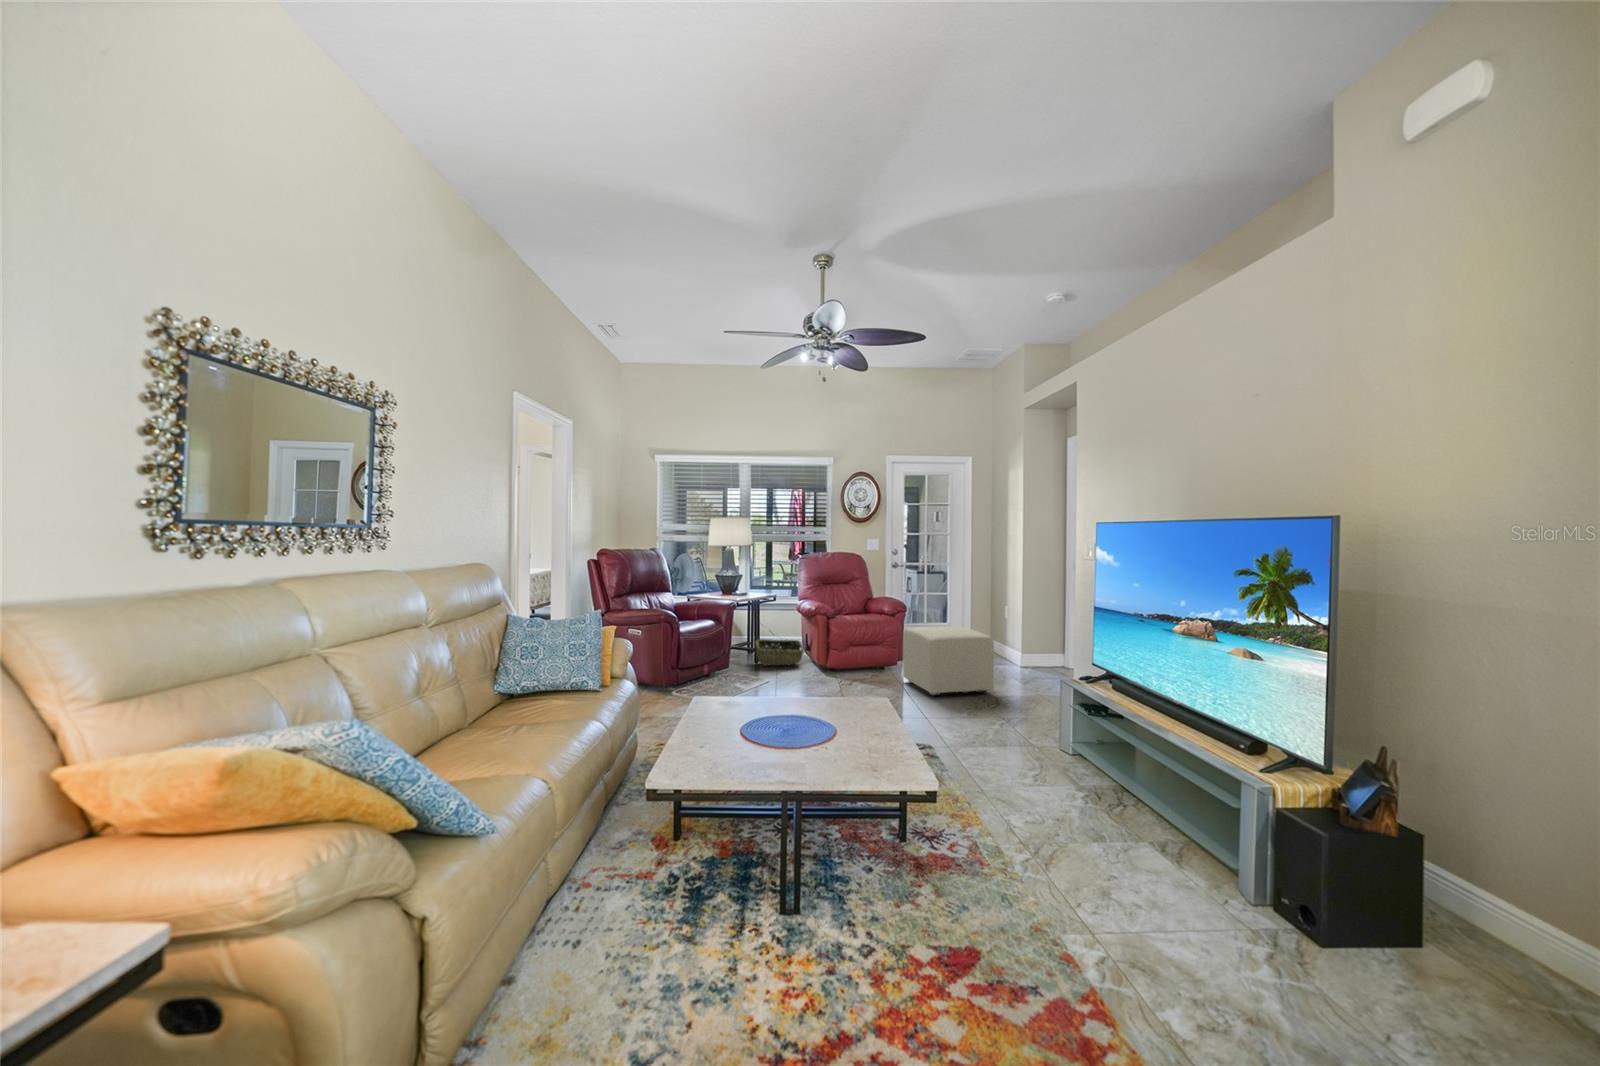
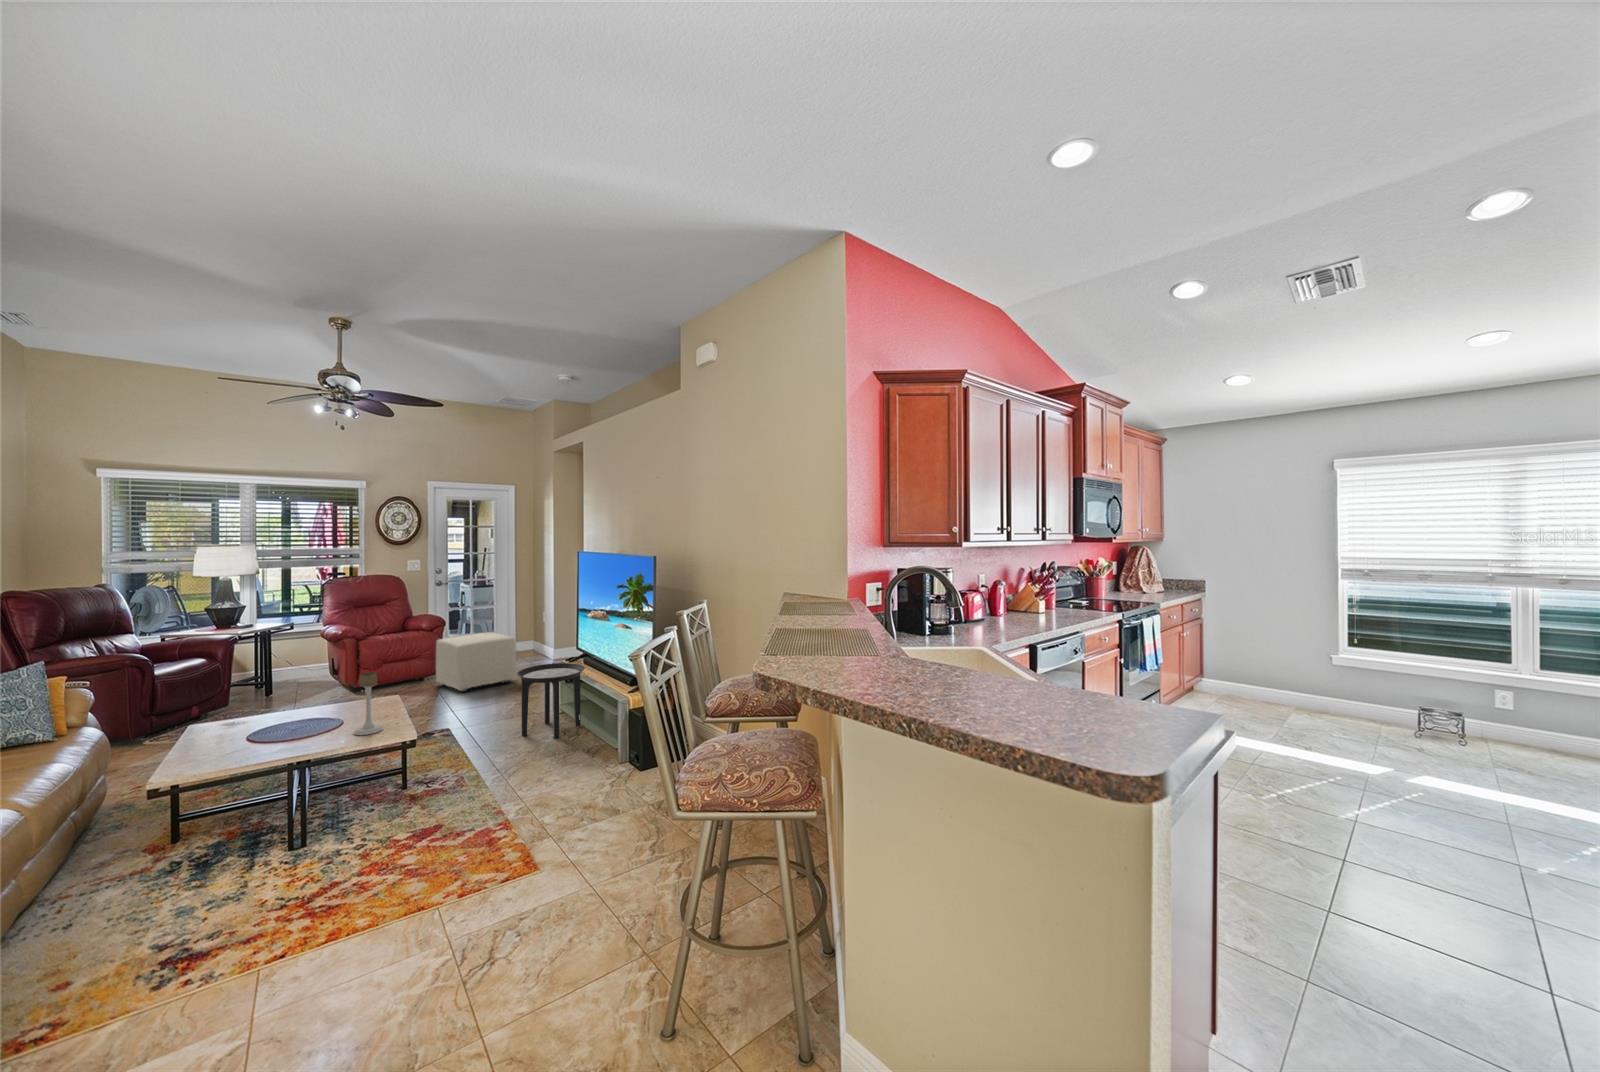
woven basket: present [756,639,804,665] -> none [264,665,329,695]
candle holder: none [854,670,888,761] -> present [354,672,383,735]
side table: none [1032,685,1138,809] -> present [517,663,585,738]

